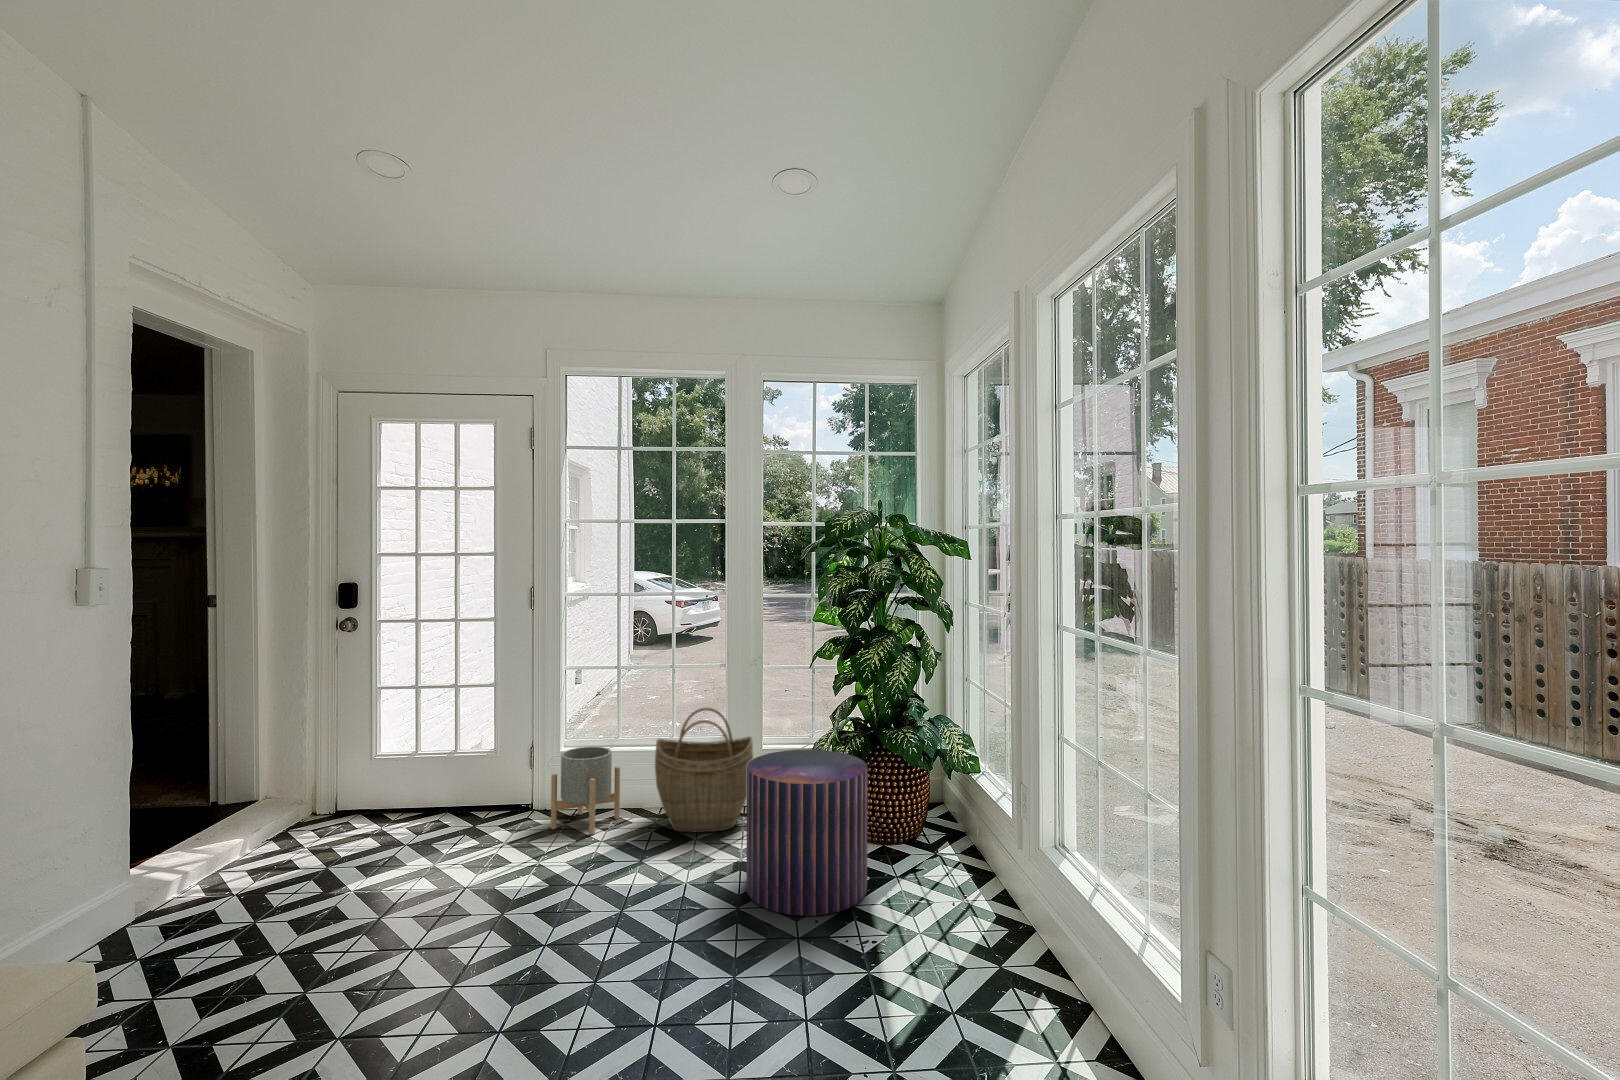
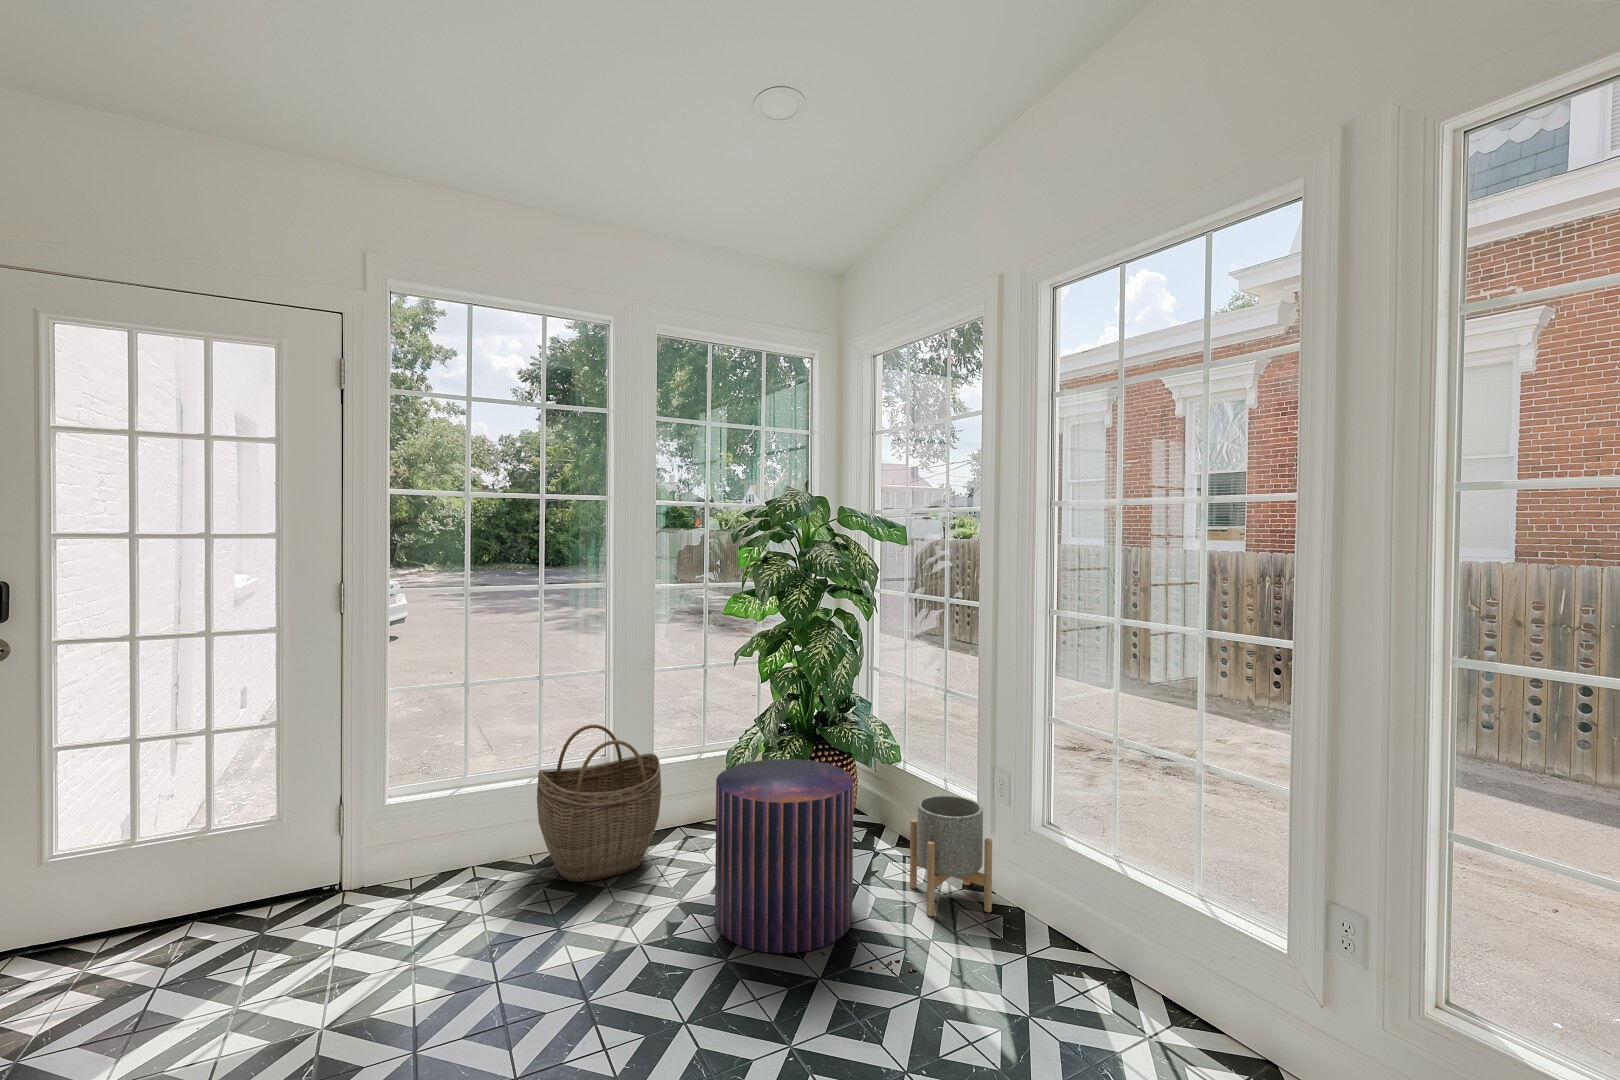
planter: present [551,747,620,835] -> present [910,795,992,916]

